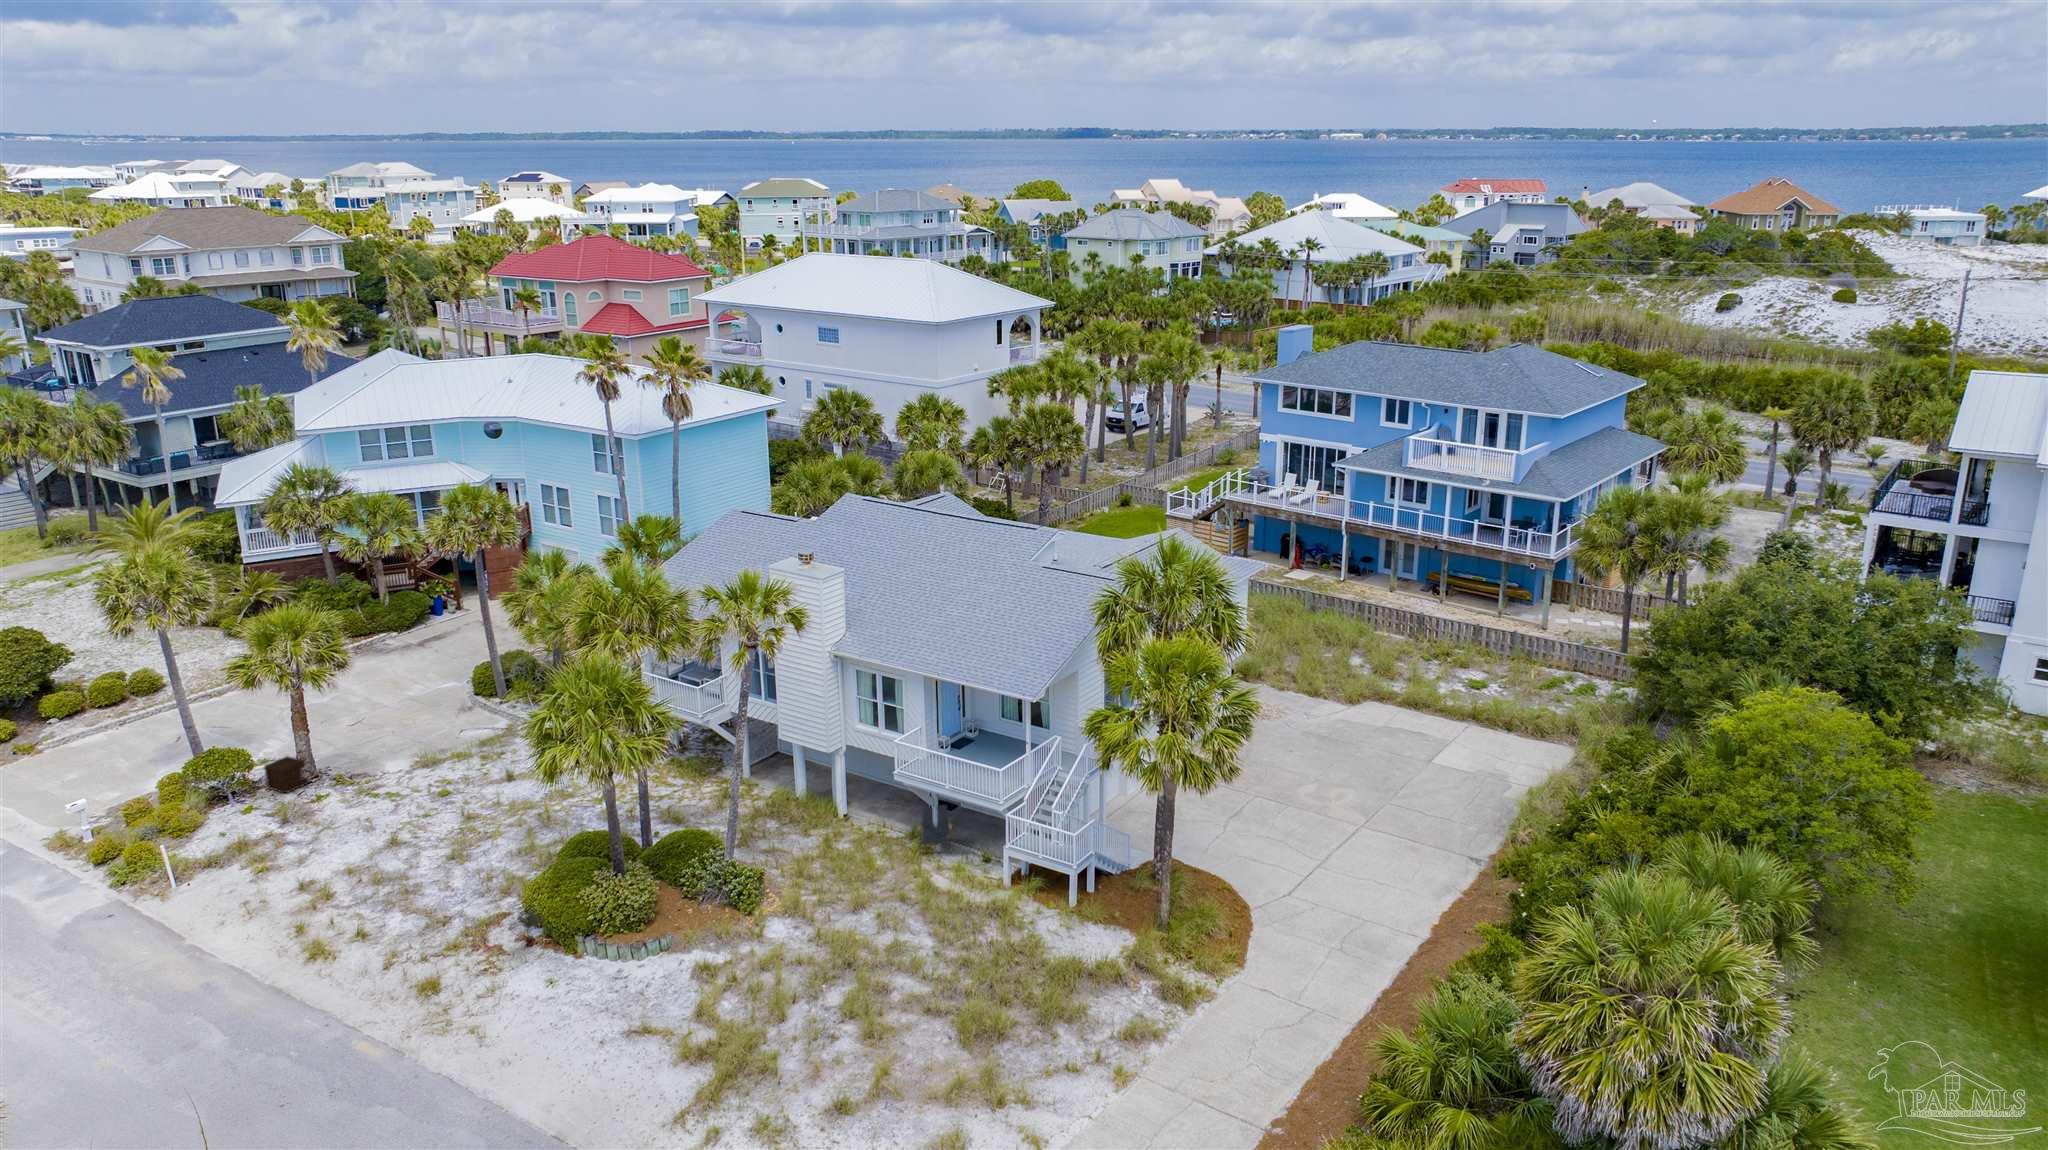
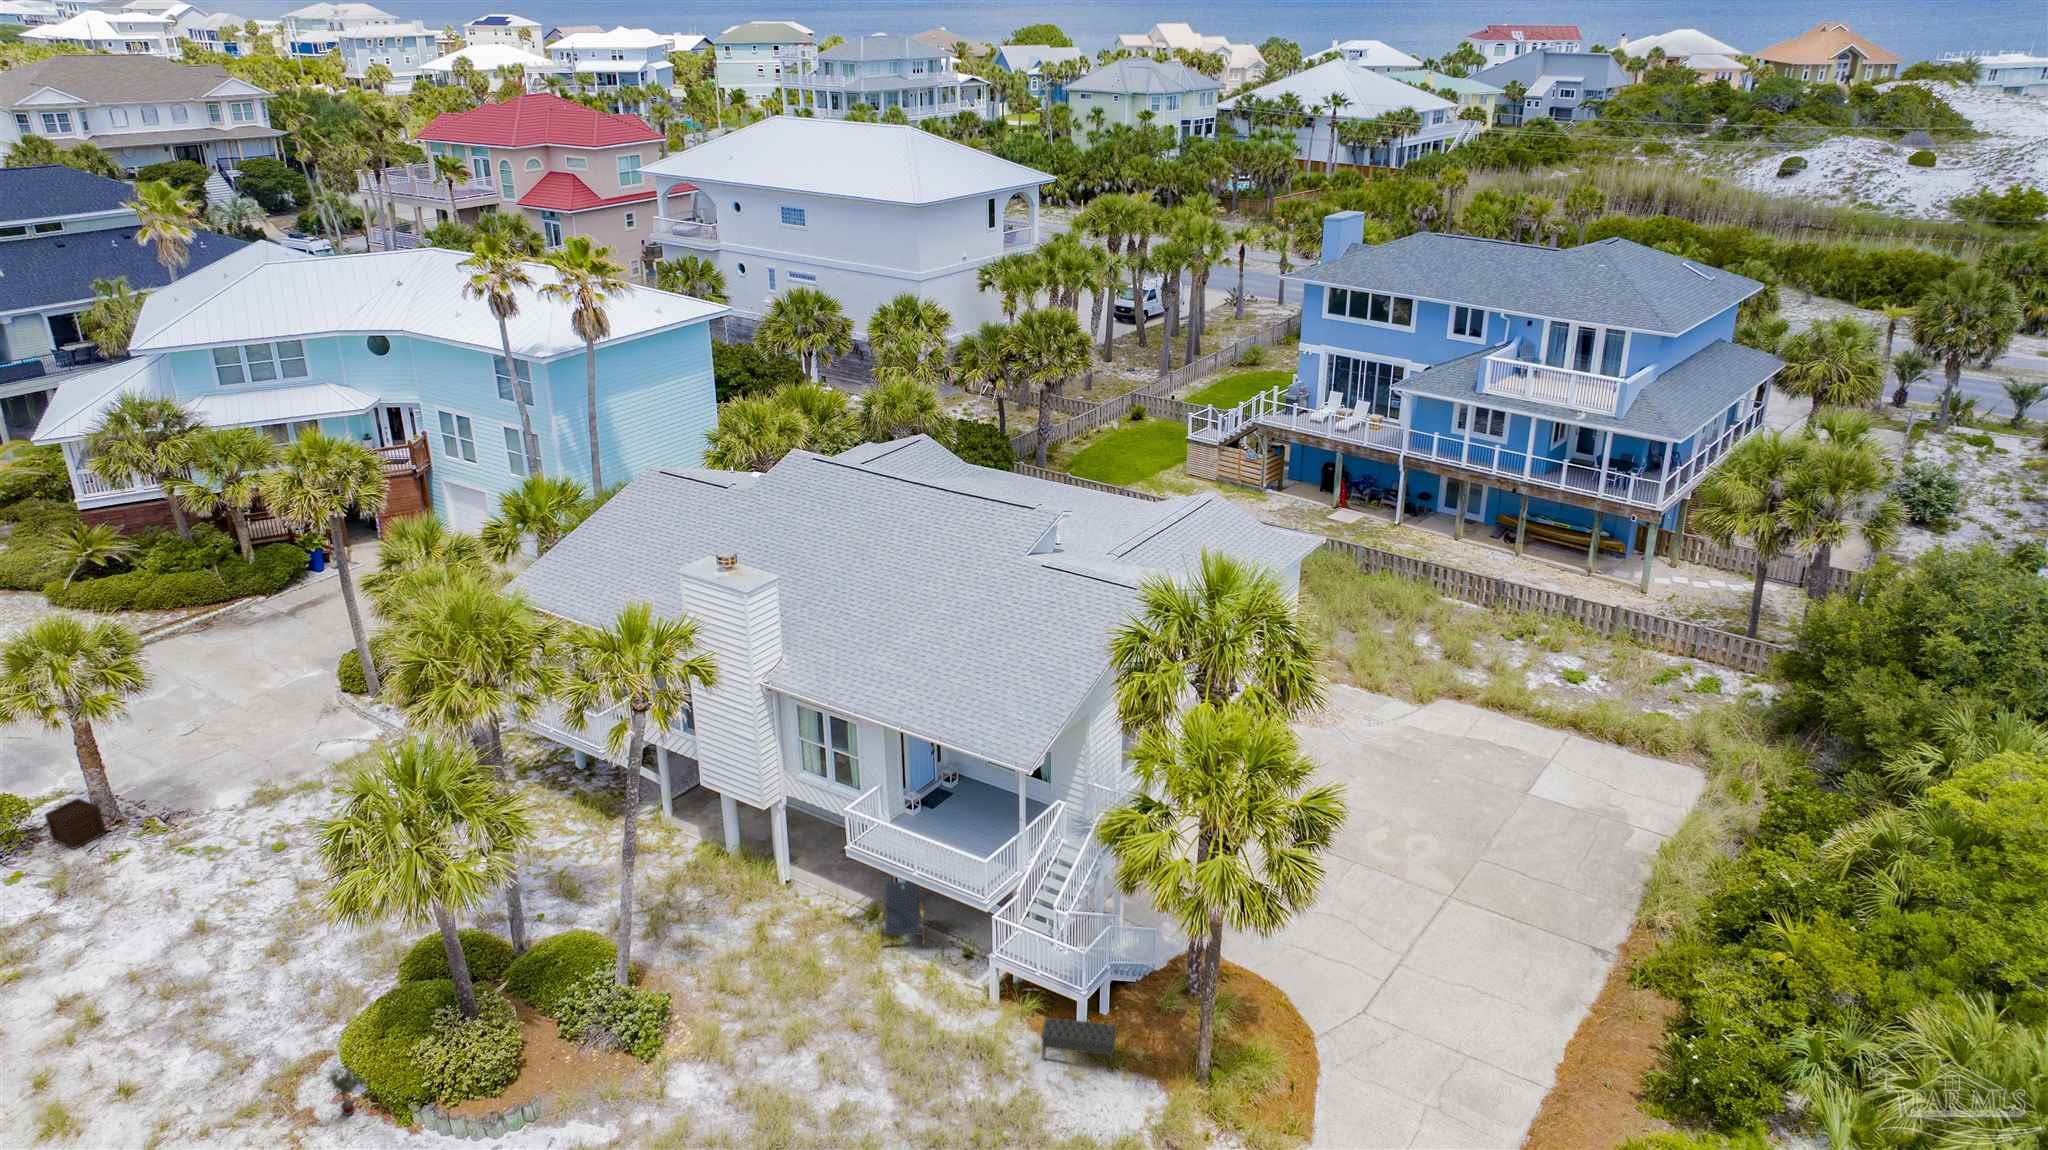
bench: none [1041,886,1098,921] -> present [1041,1017,1116,1067]

